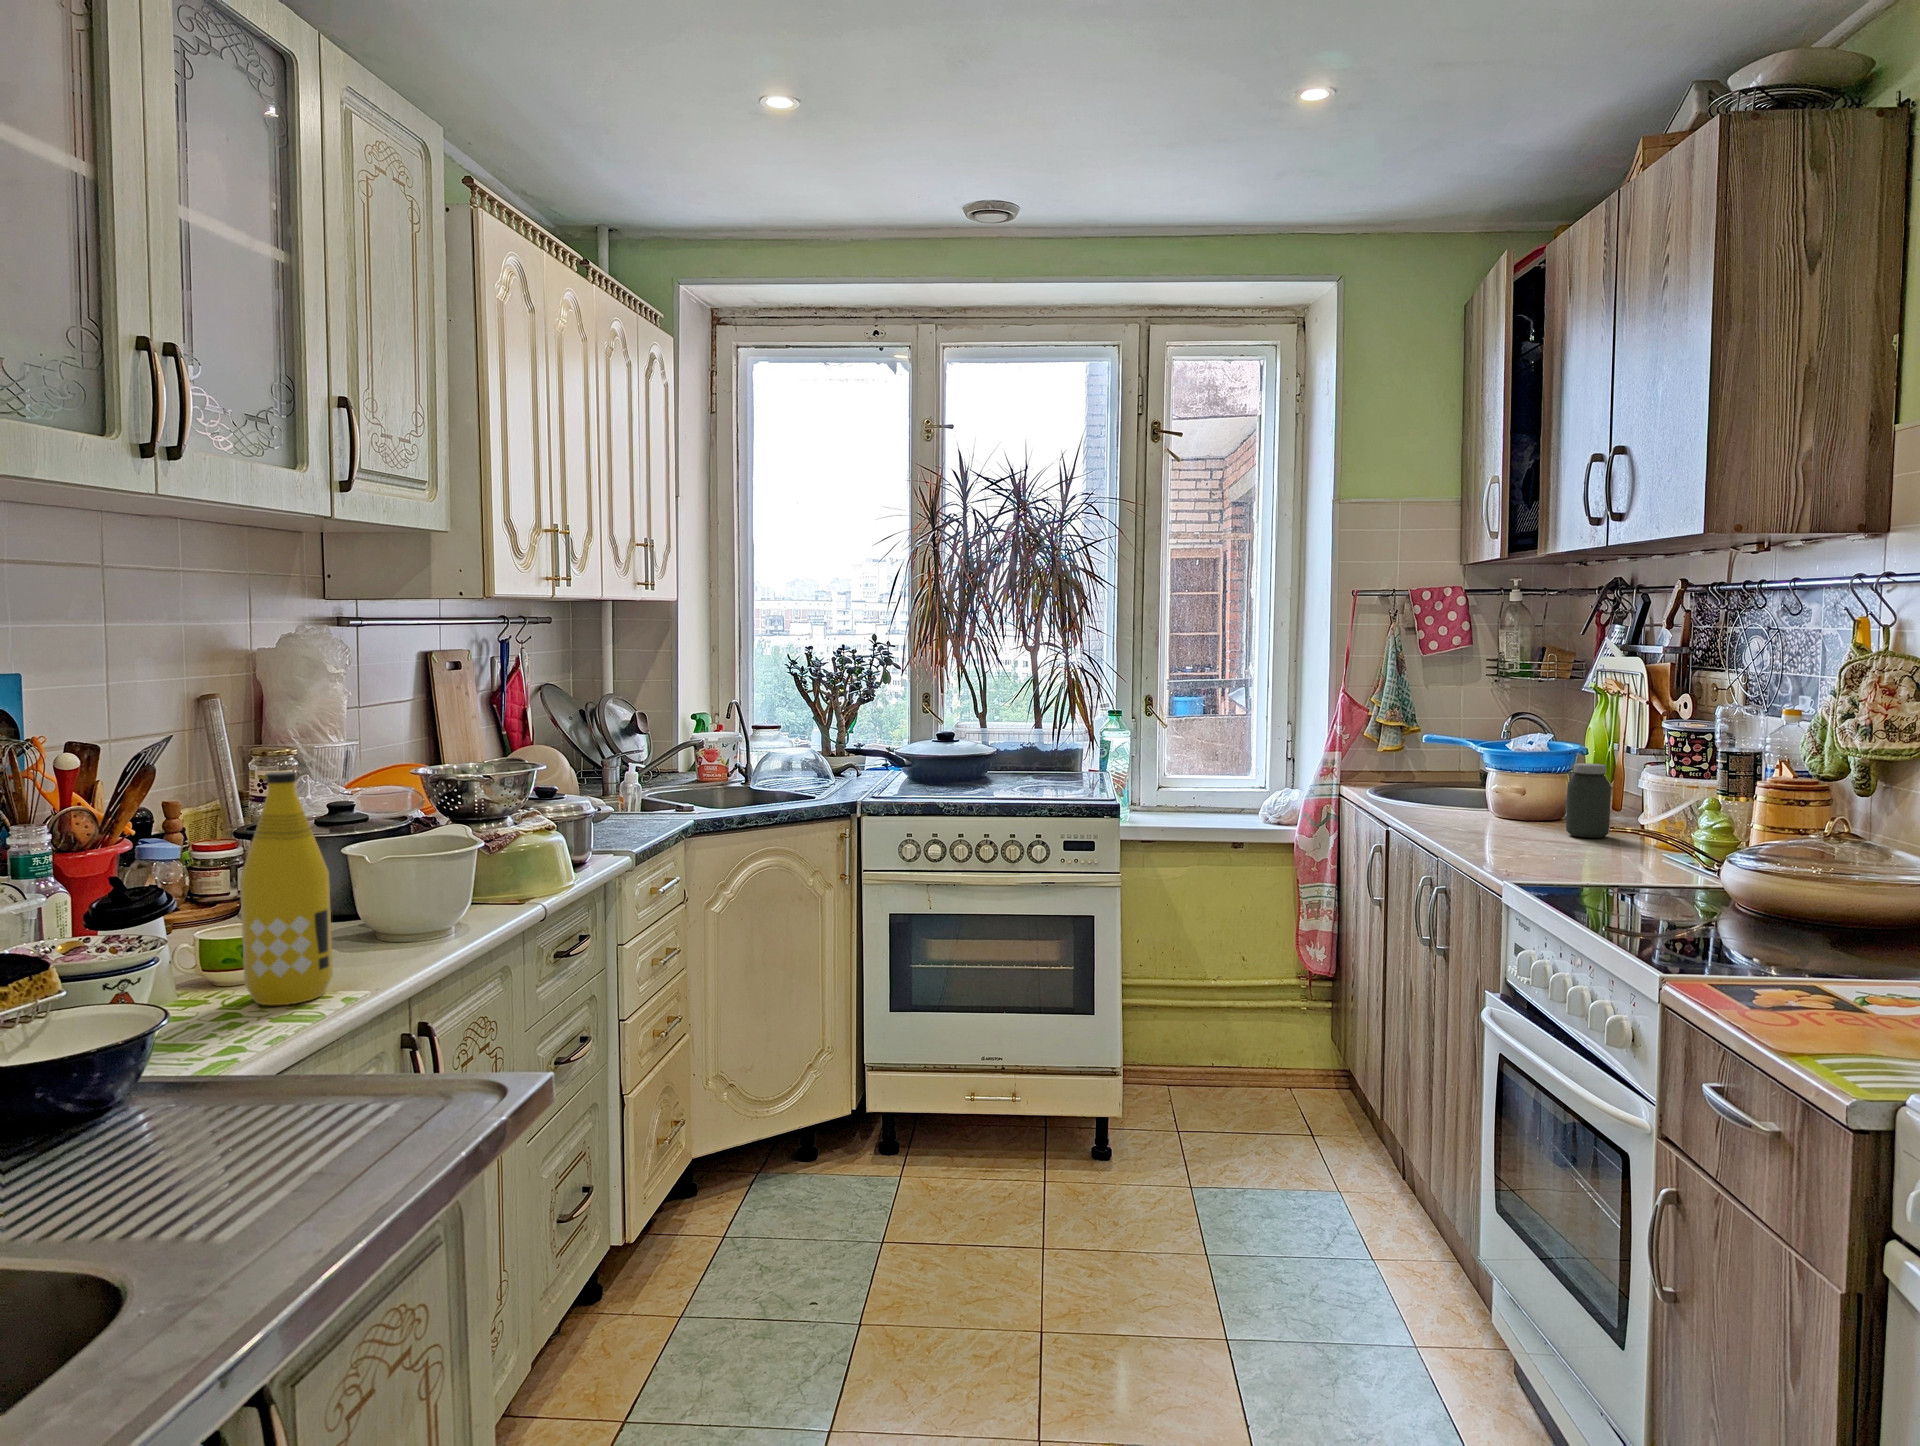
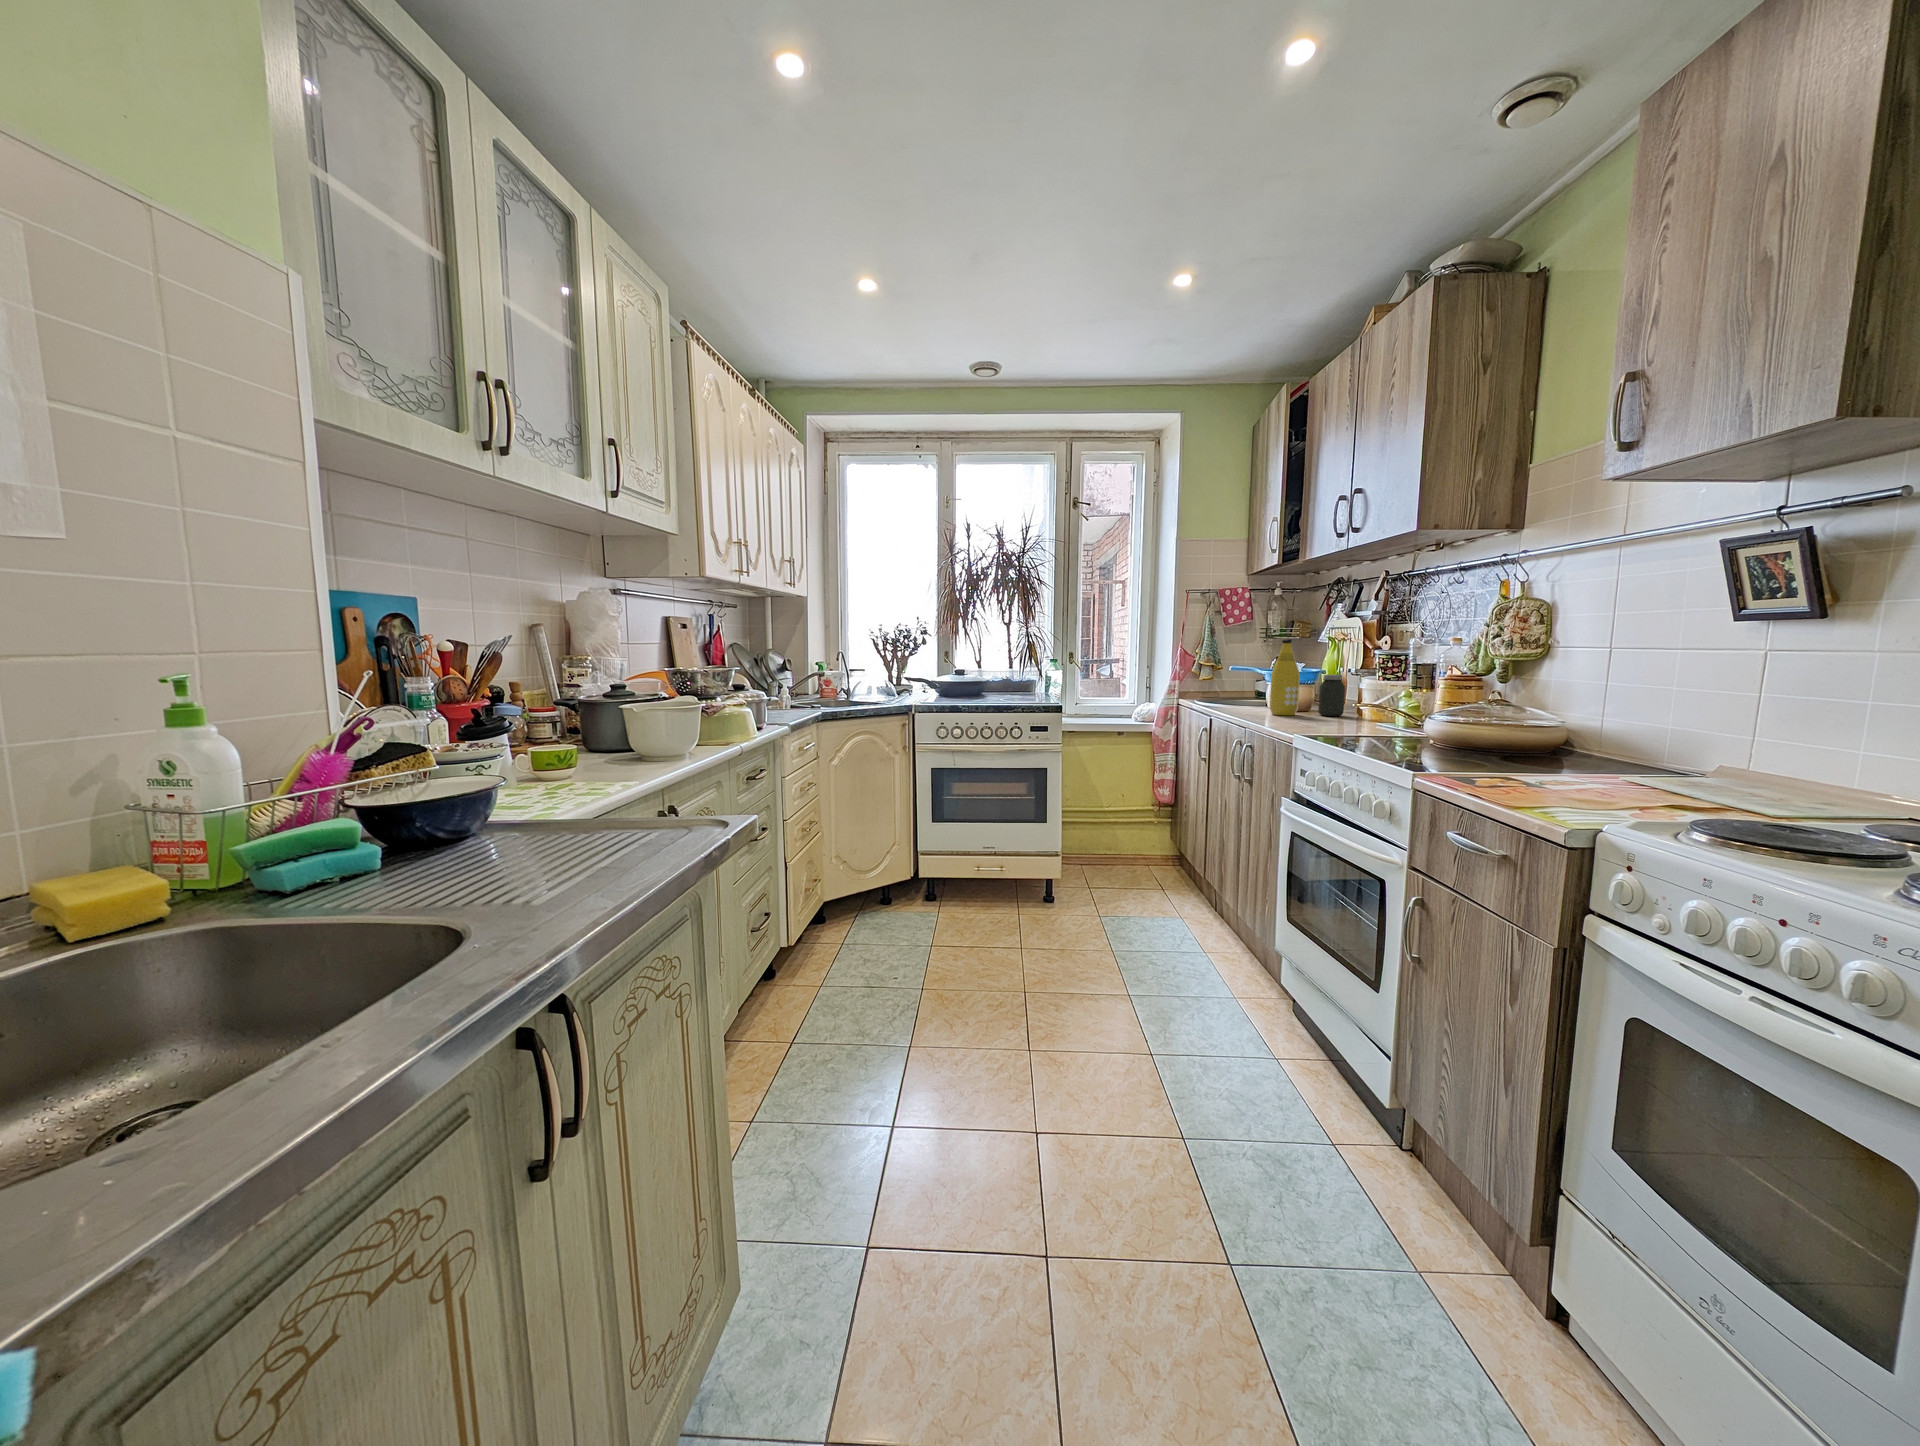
bottle: present [240,771,333,1005] -> present [1270,640,1300,715]

